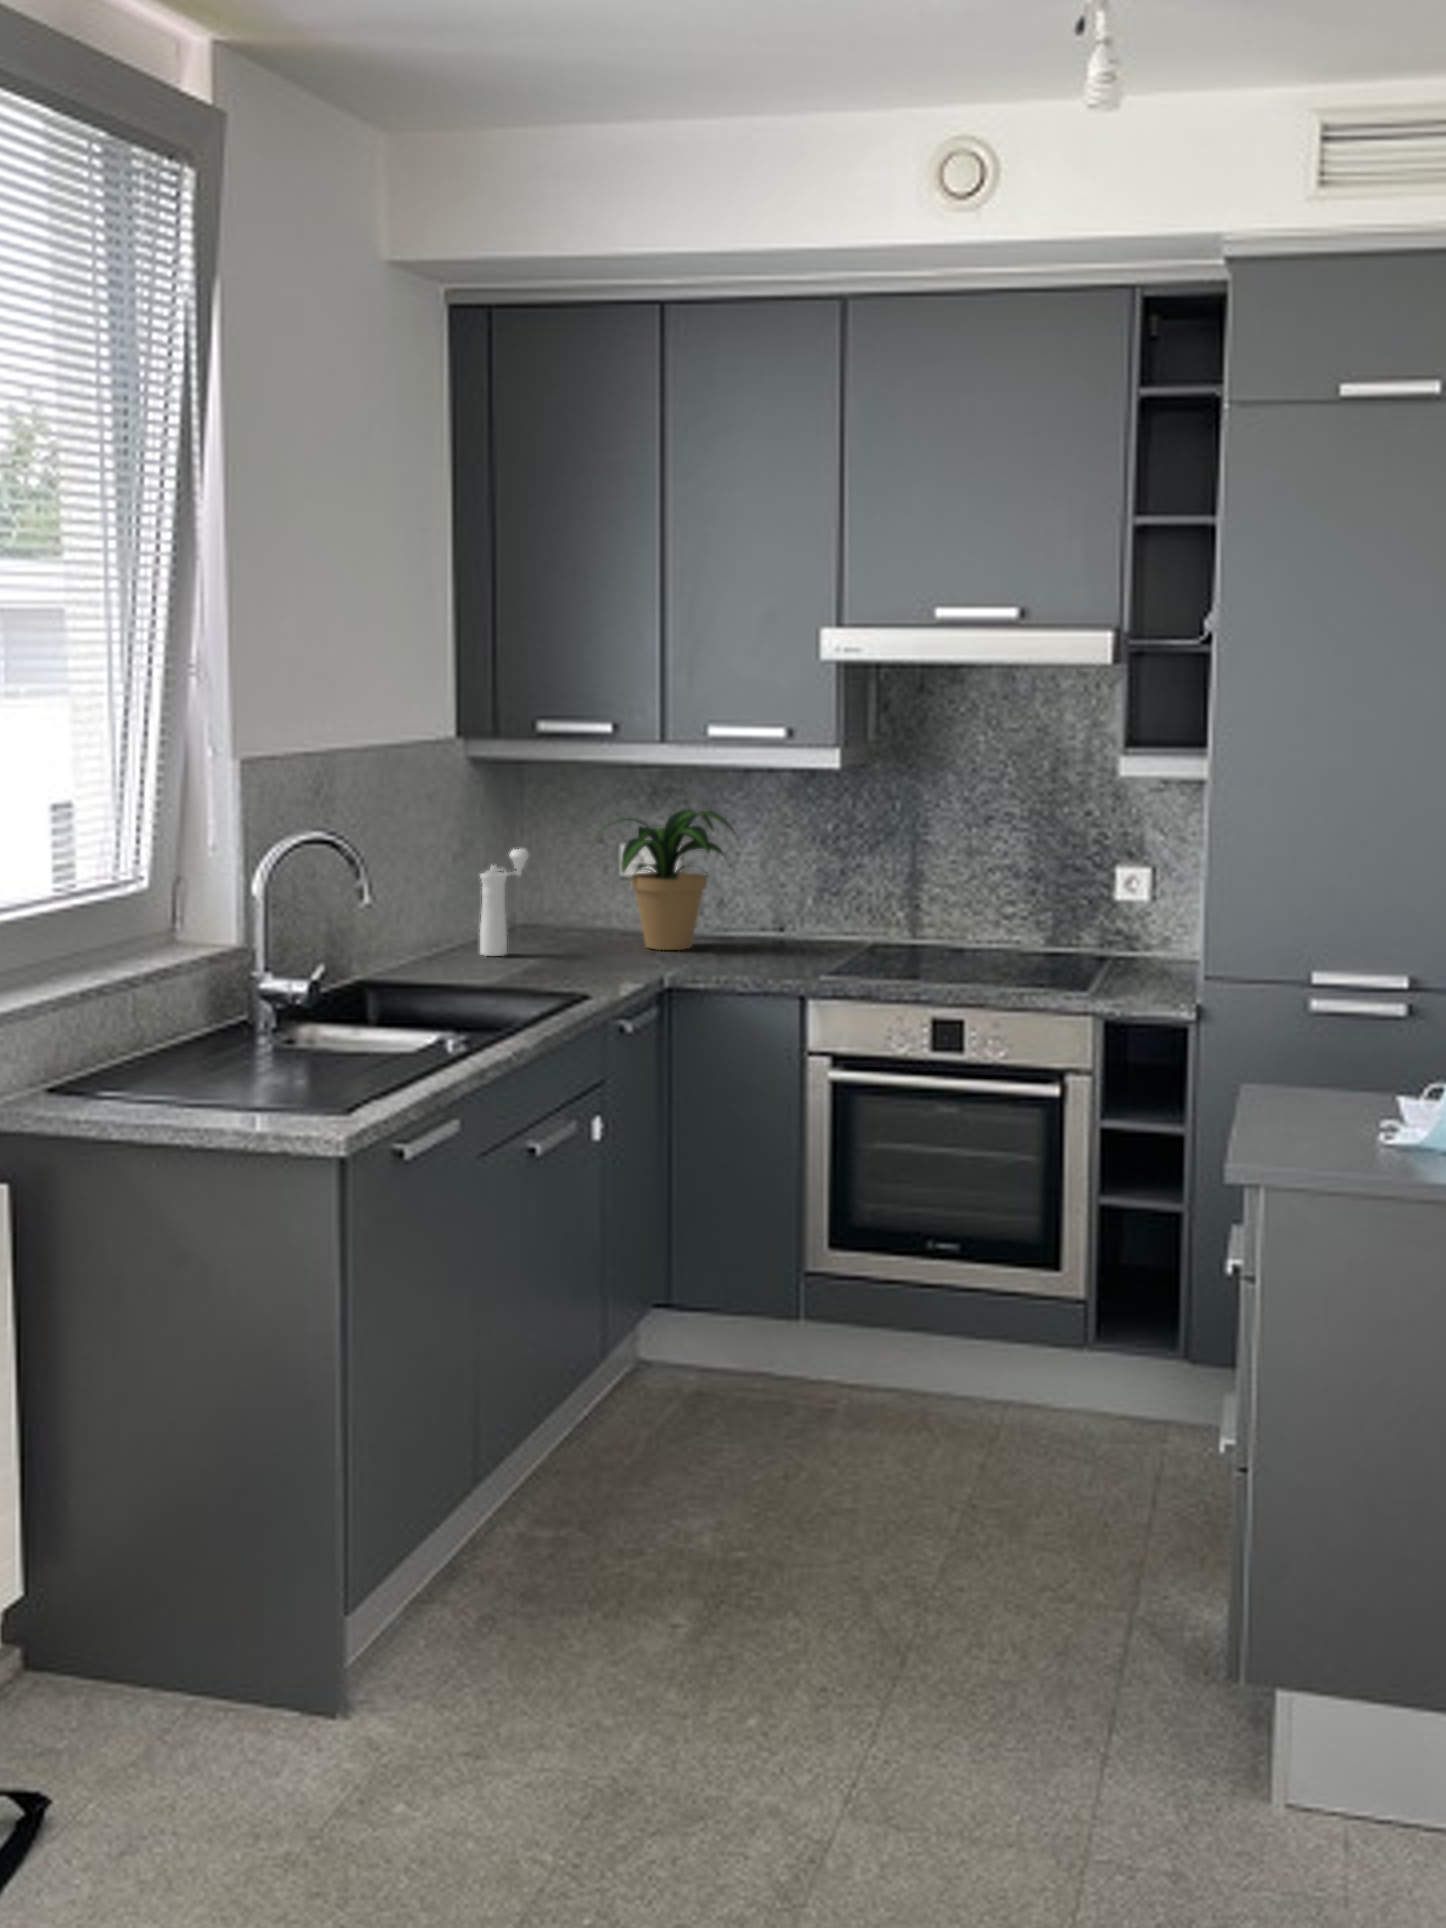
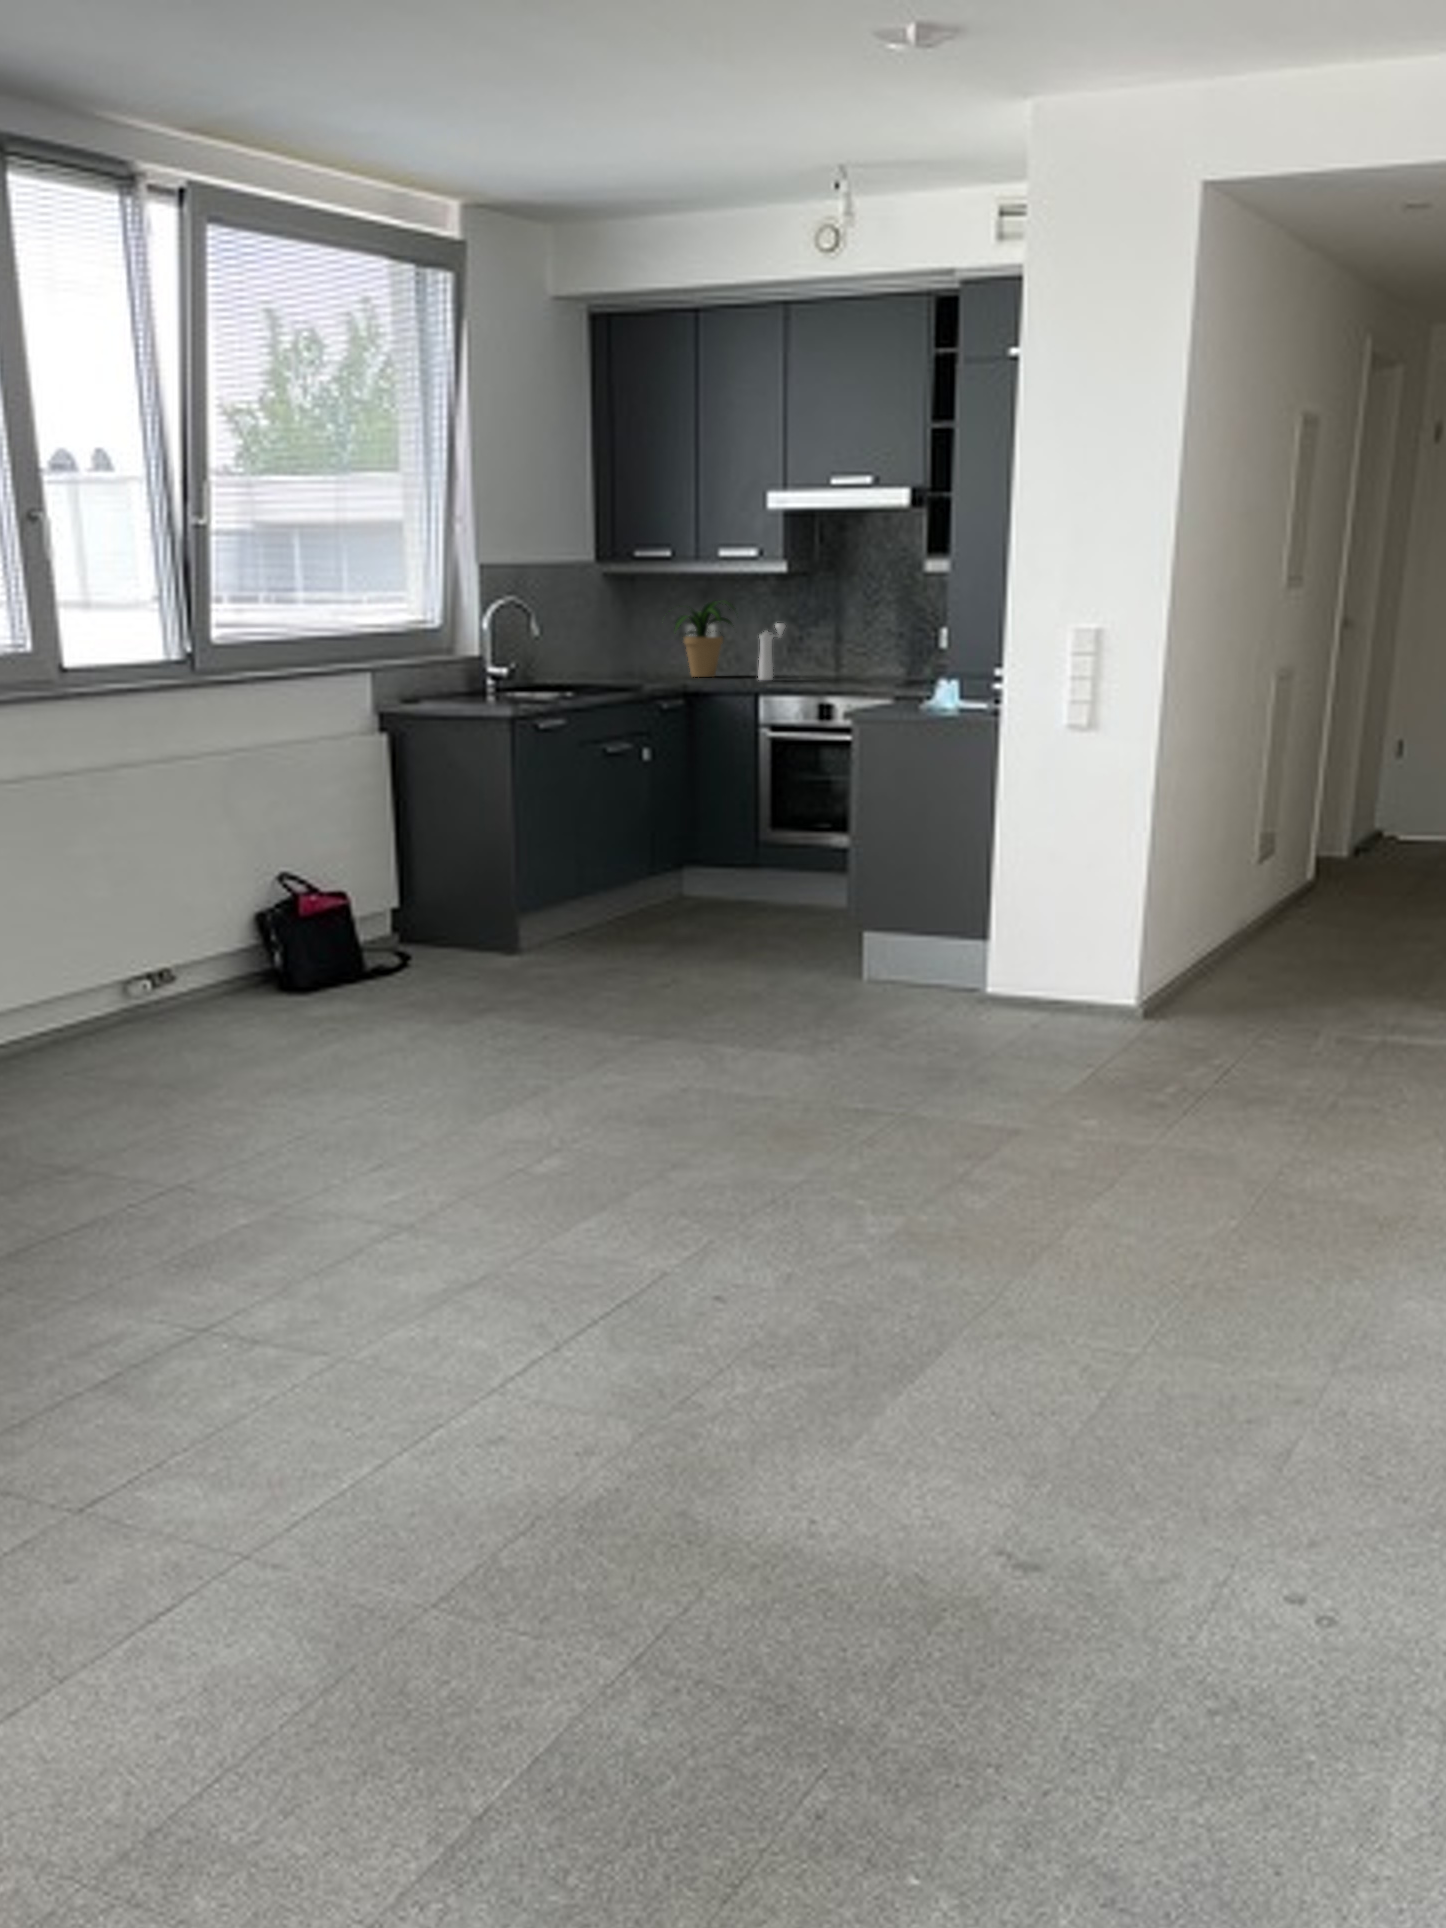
pepper mill: present [480,849,529,956] -> present [759,623,785,680]

